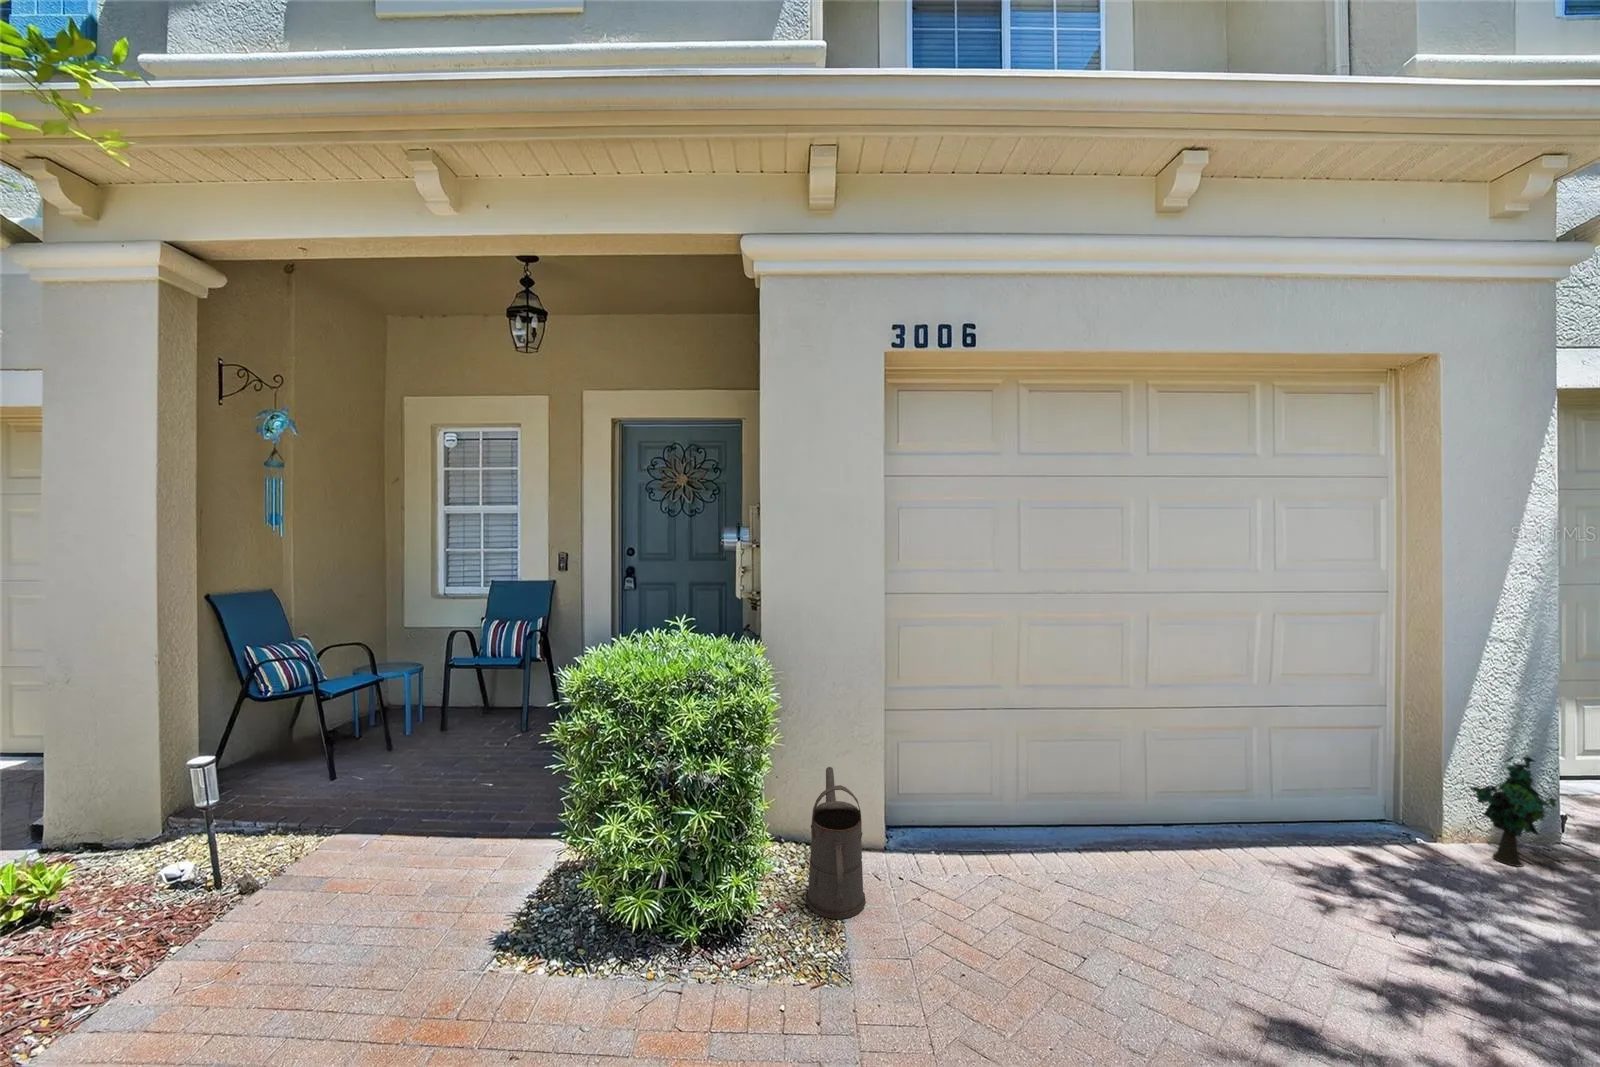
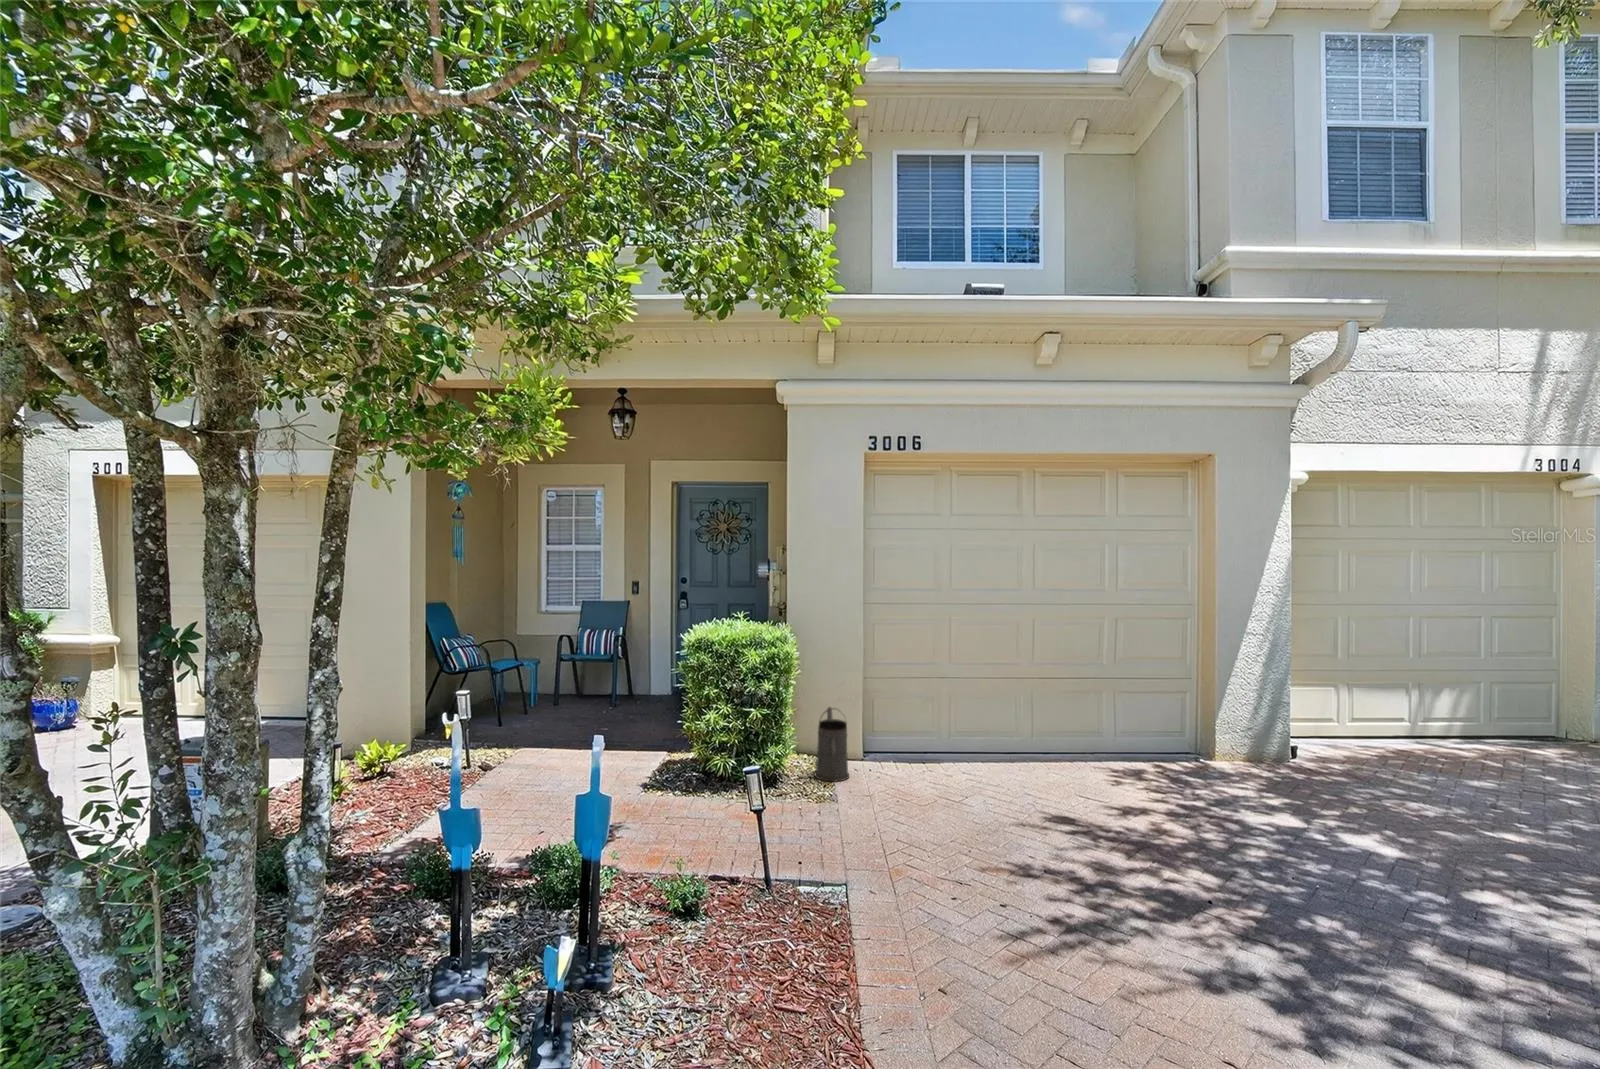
decorative plant: present [1470,756,1556,867] -> none [1229,703,1273,771]

